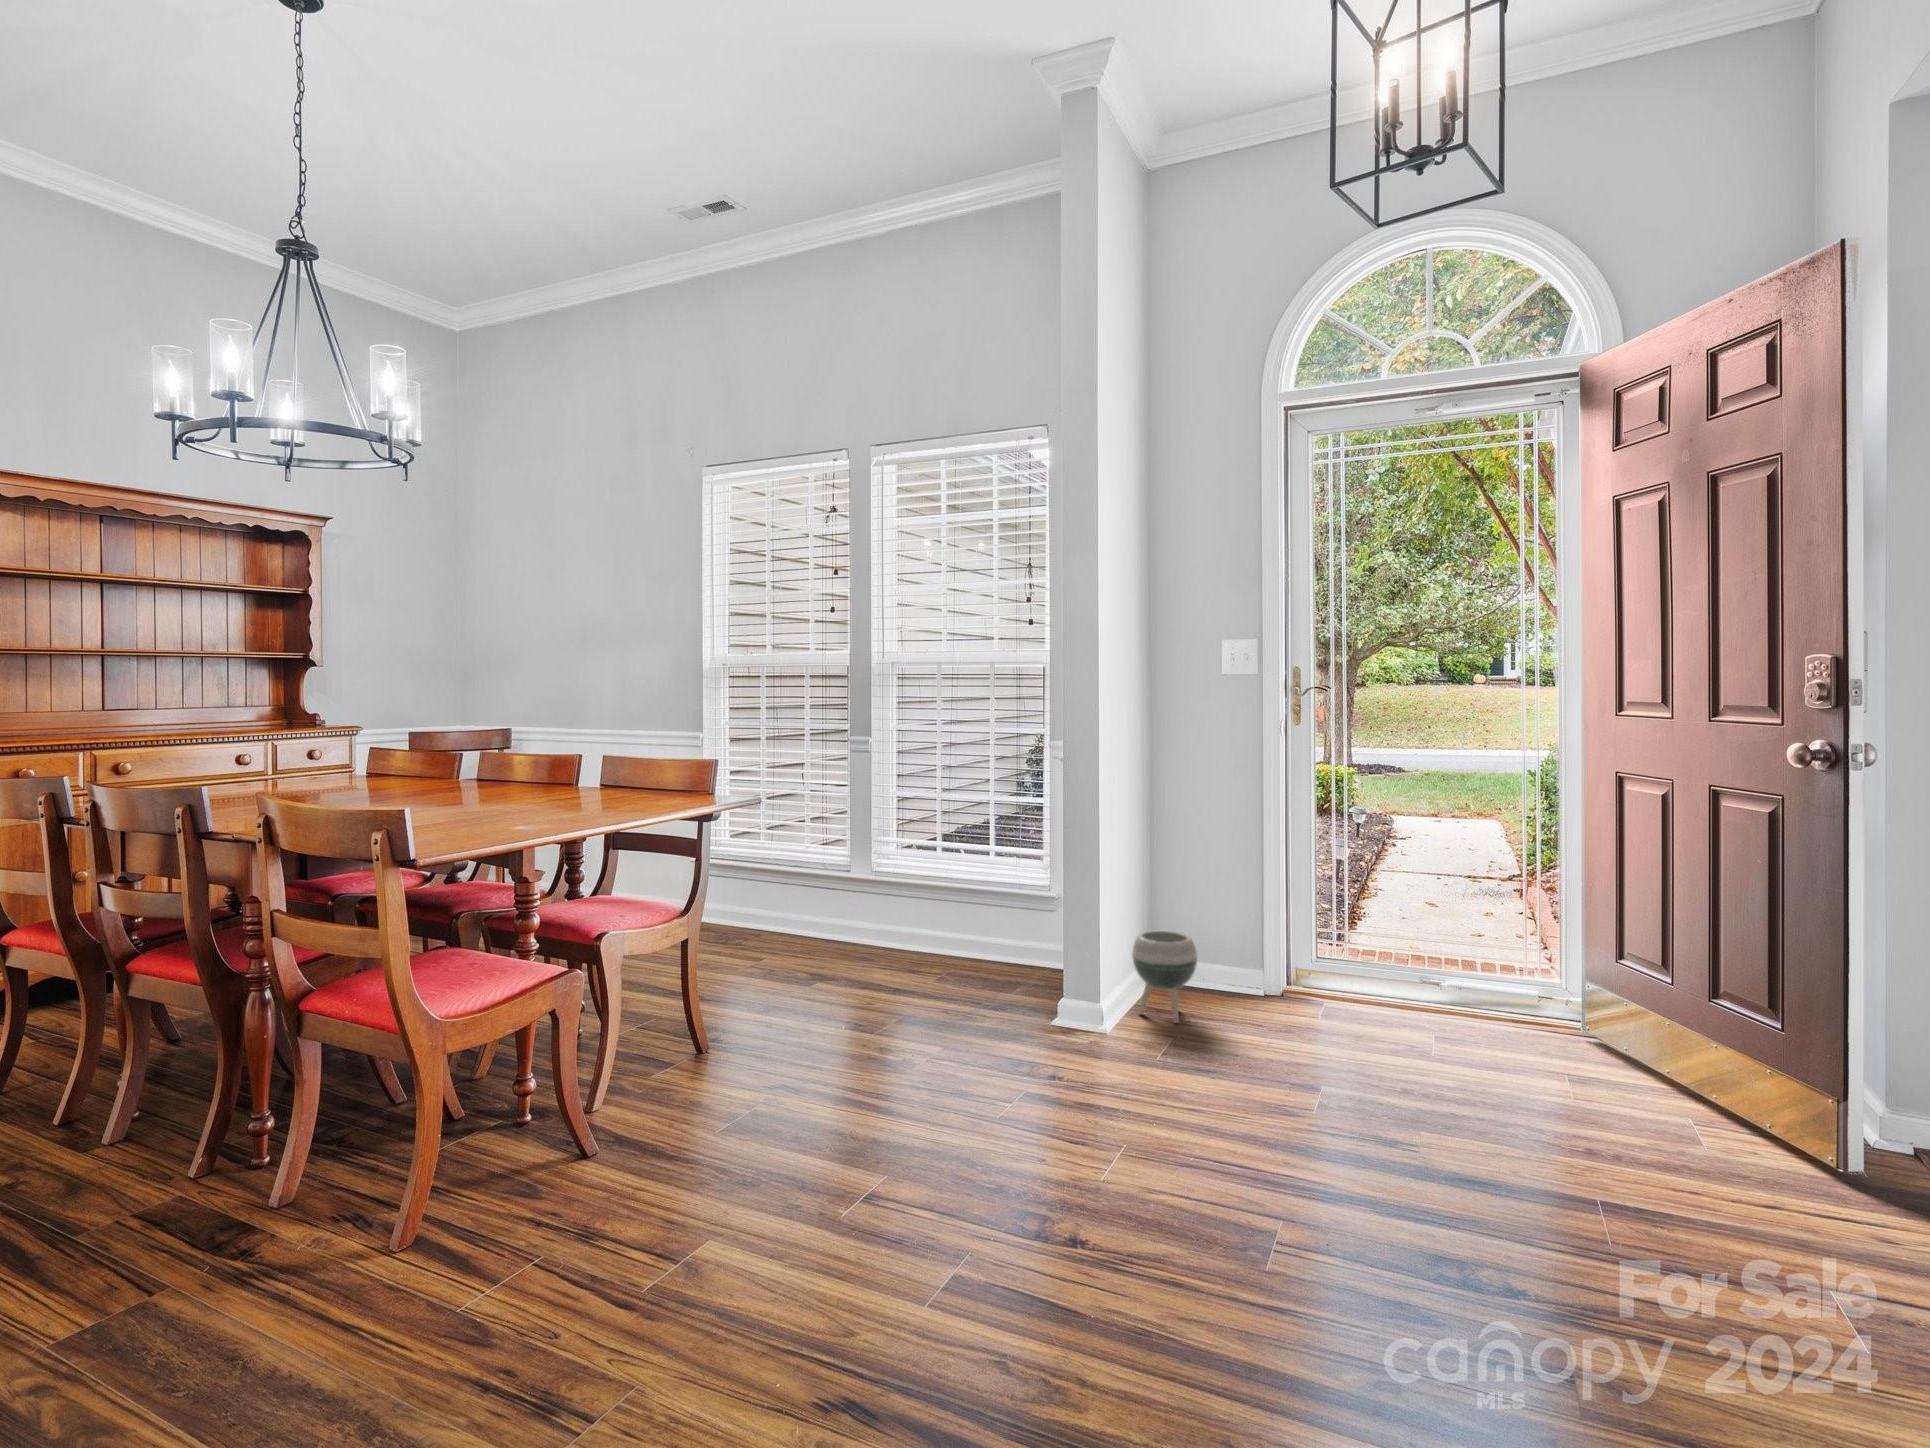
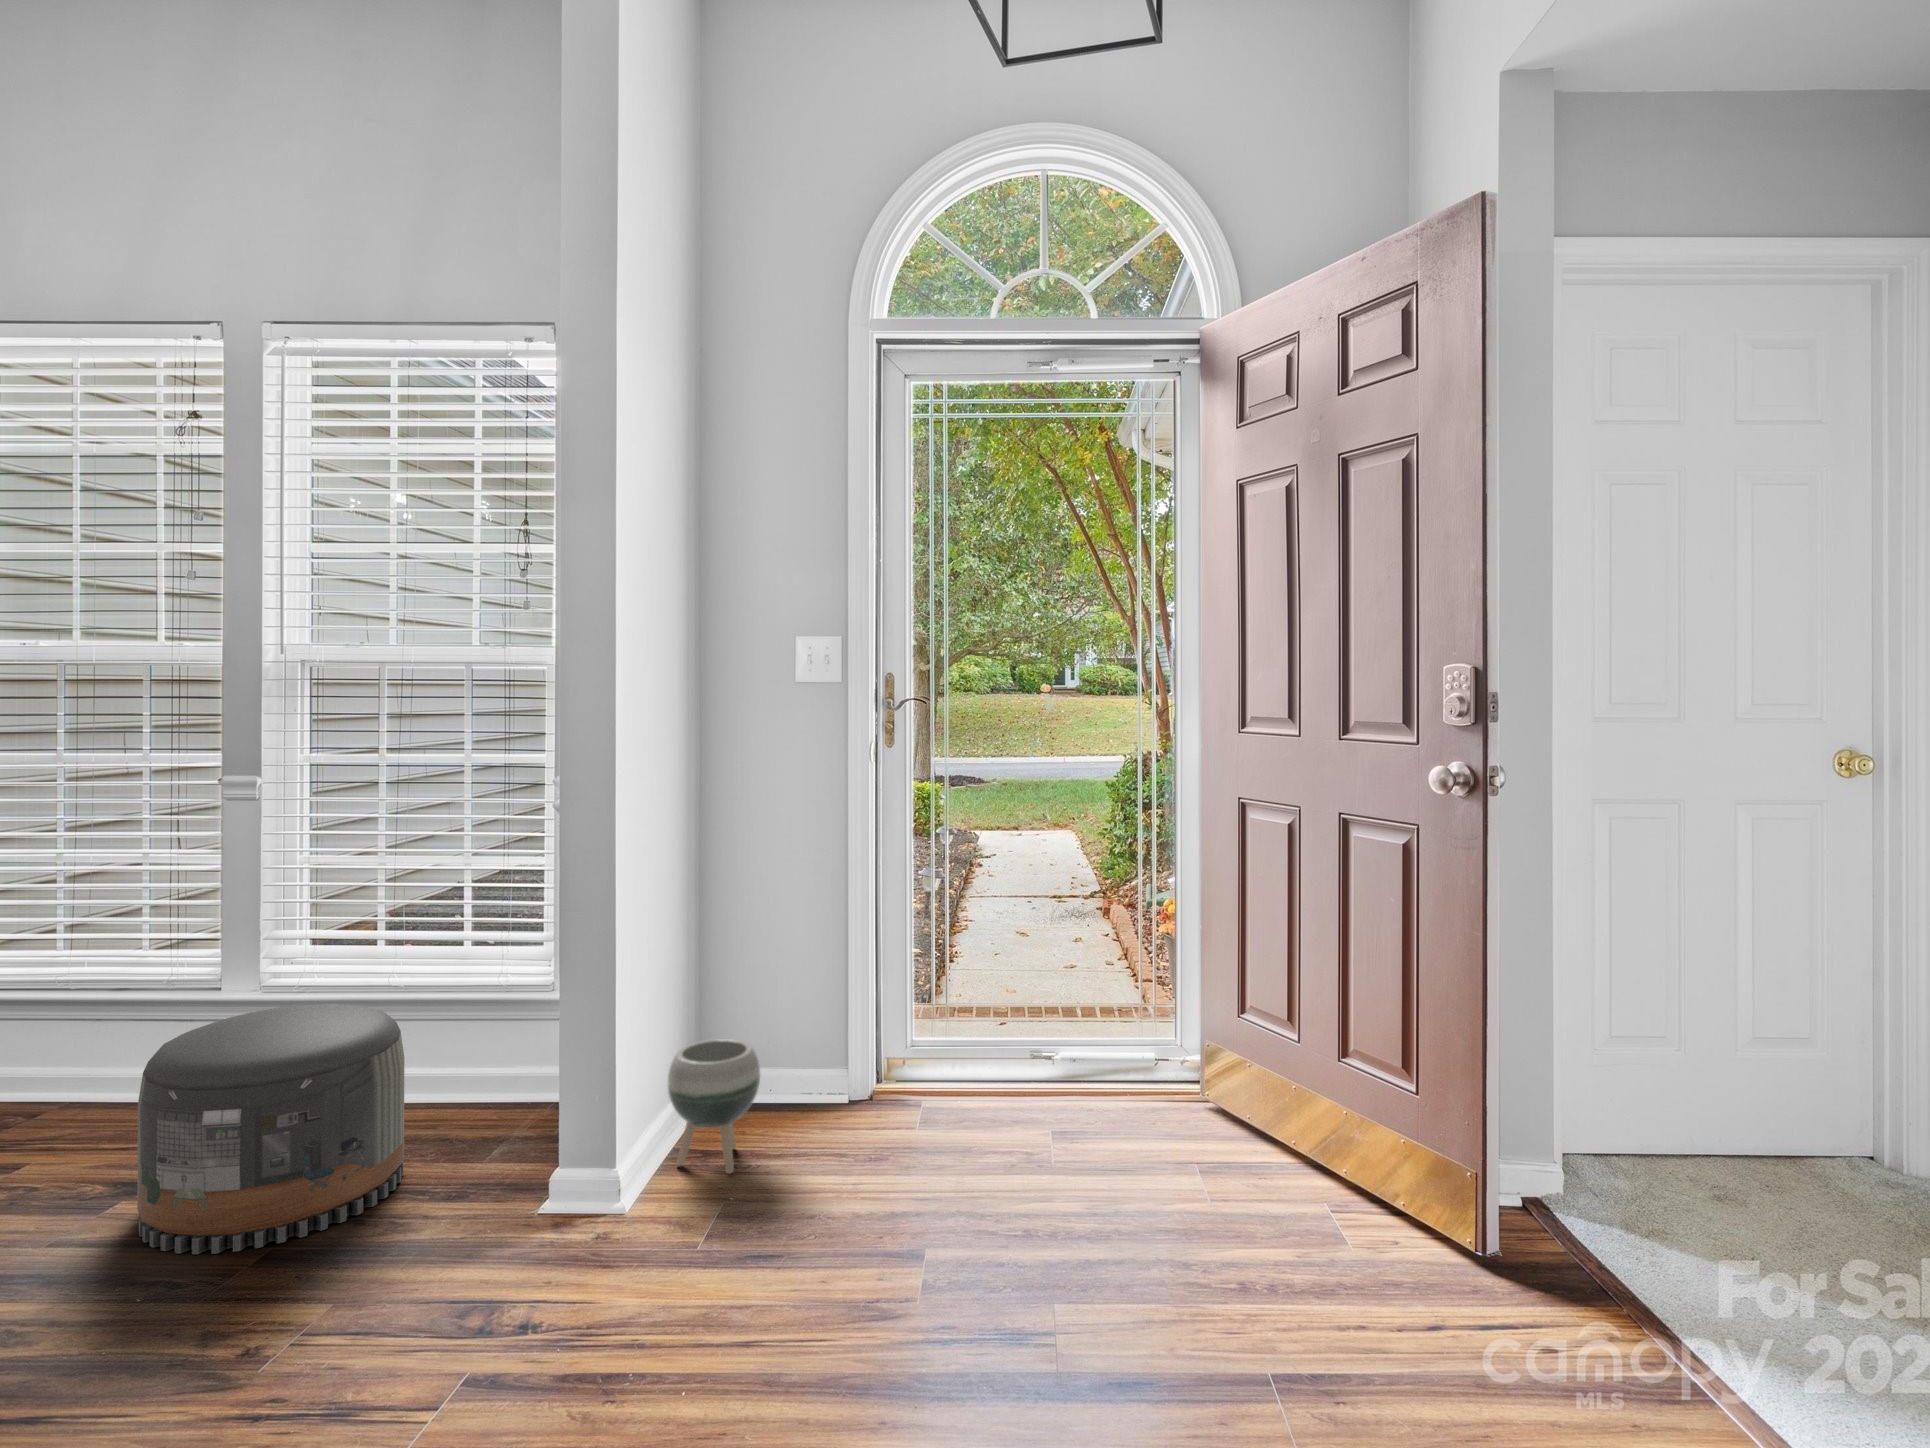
pouf: none [833,880,967,1014] -> present [137,1004,404,1254]

